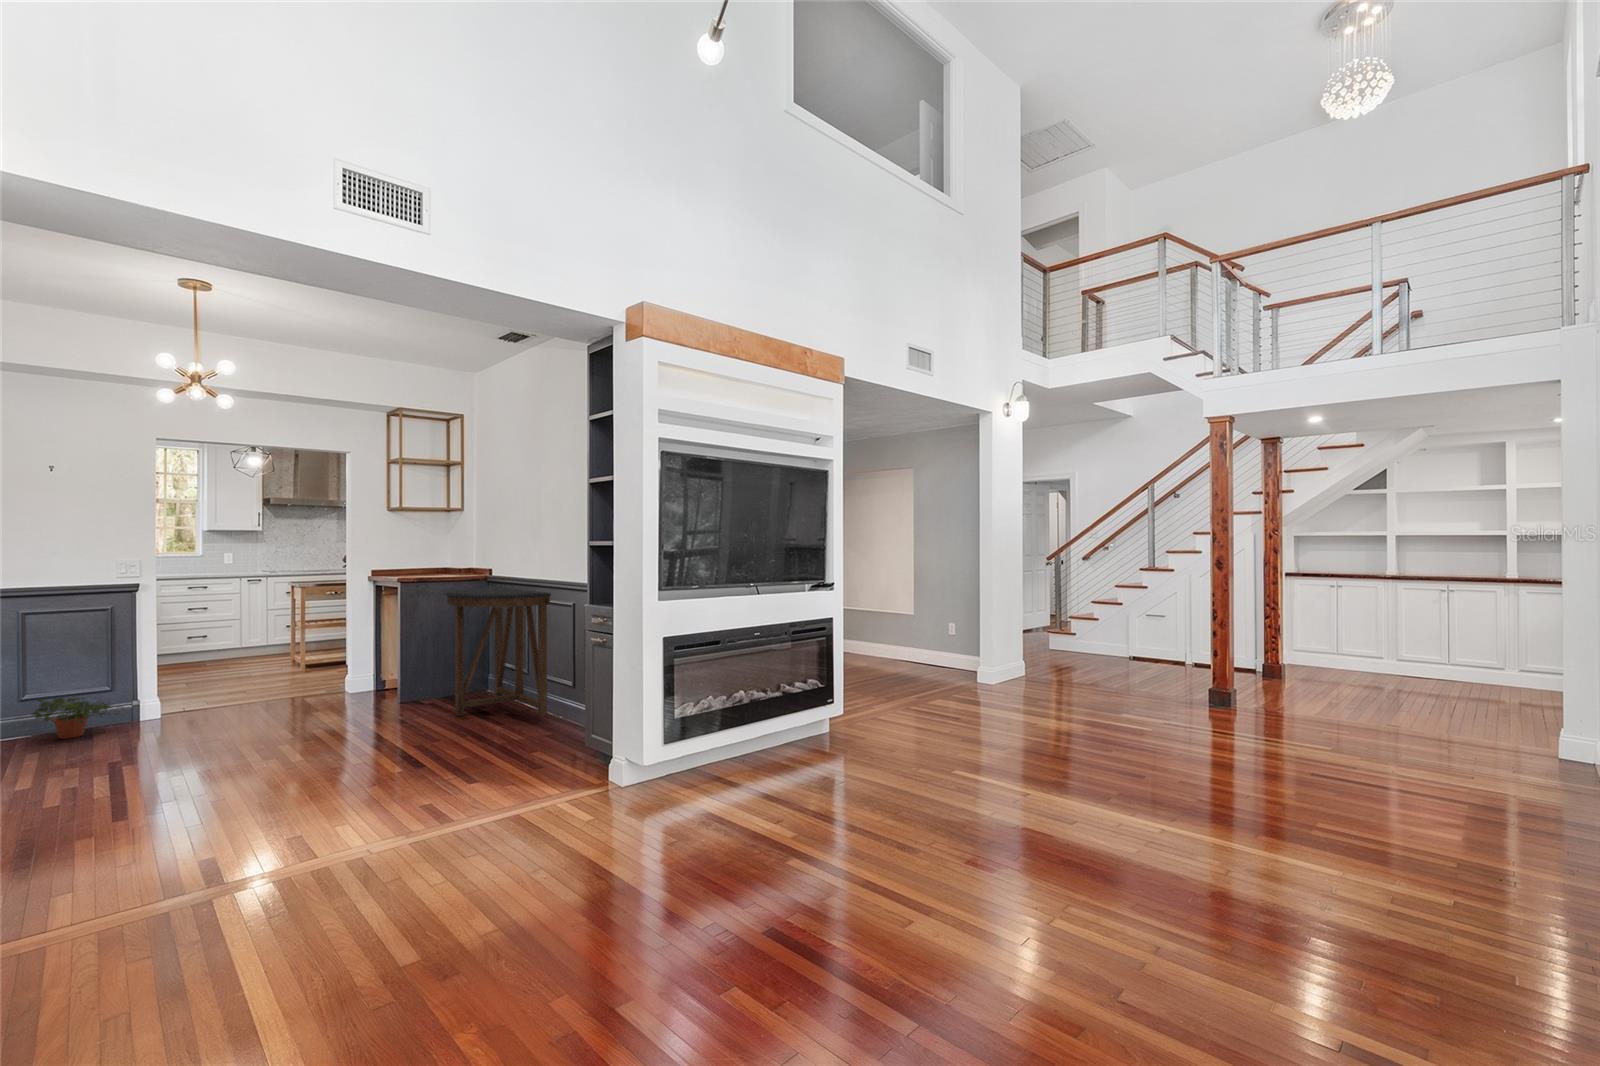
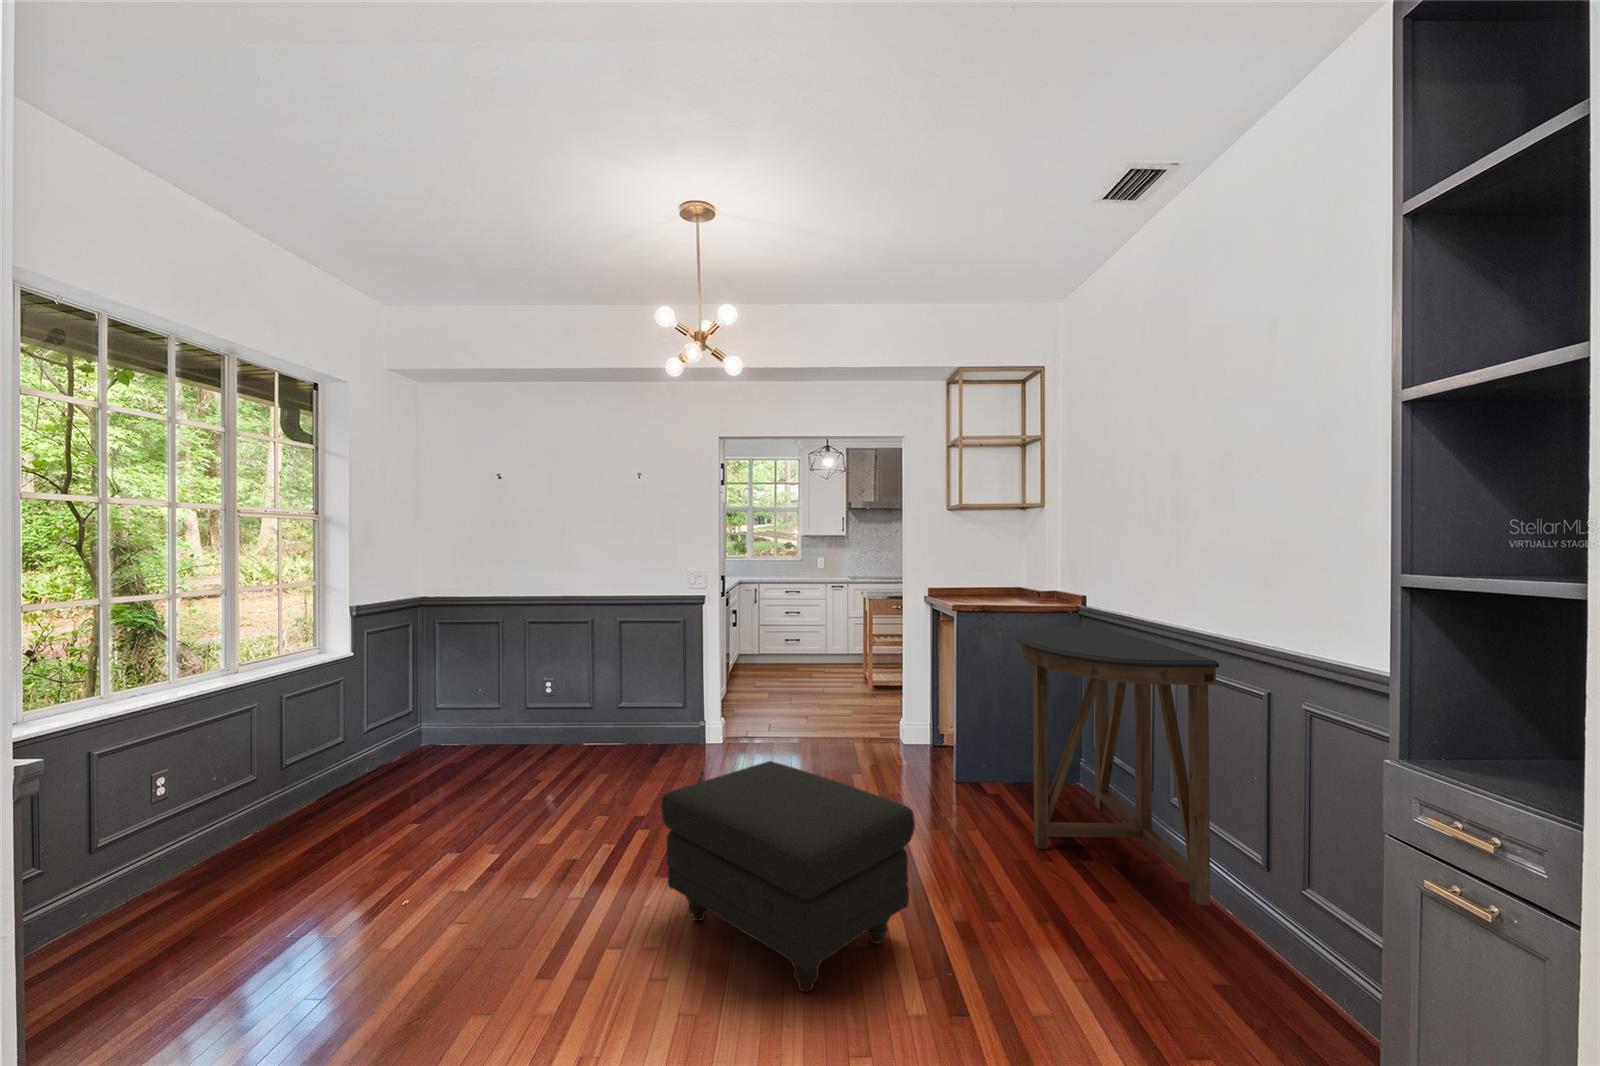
ottoman: none [197,678,386,776] -> present [661,761,915,992]
potted plant: present [32,695,121,739] -> none [608,711,684,761]

